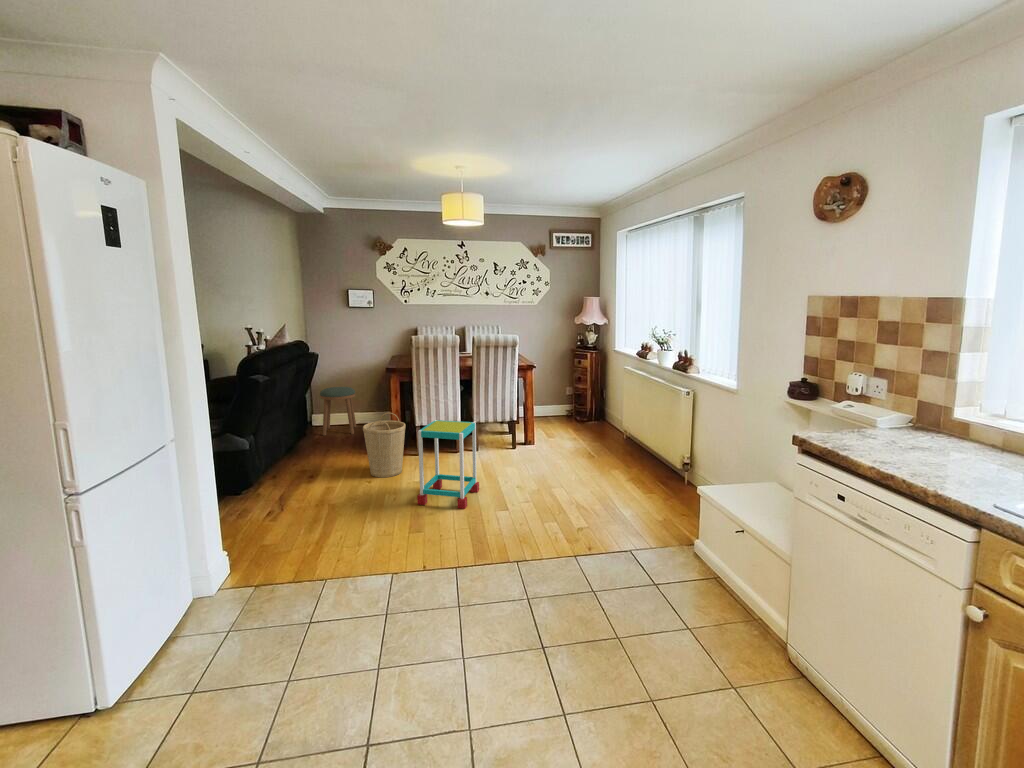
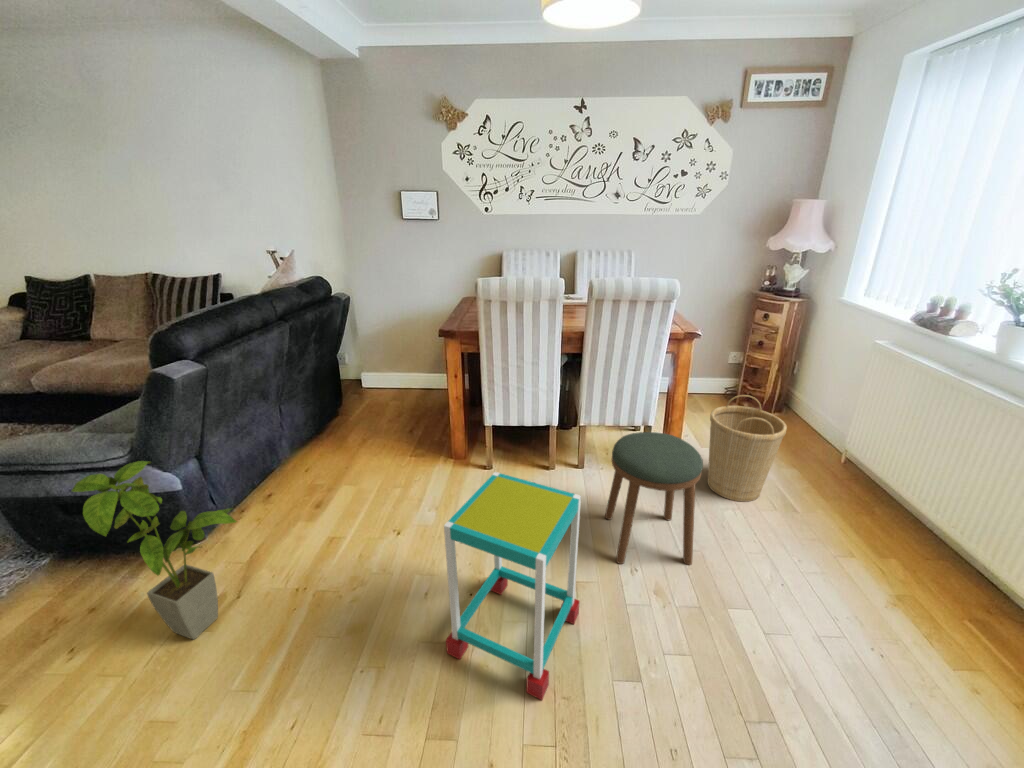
stool: present [320,387,356,436] -> present [605,432,703,565]
house plant: none [249,412,314,515] -> present [72,461,237,639]
basket: present [363,413,406,477] -> present [707,395,787,502]

